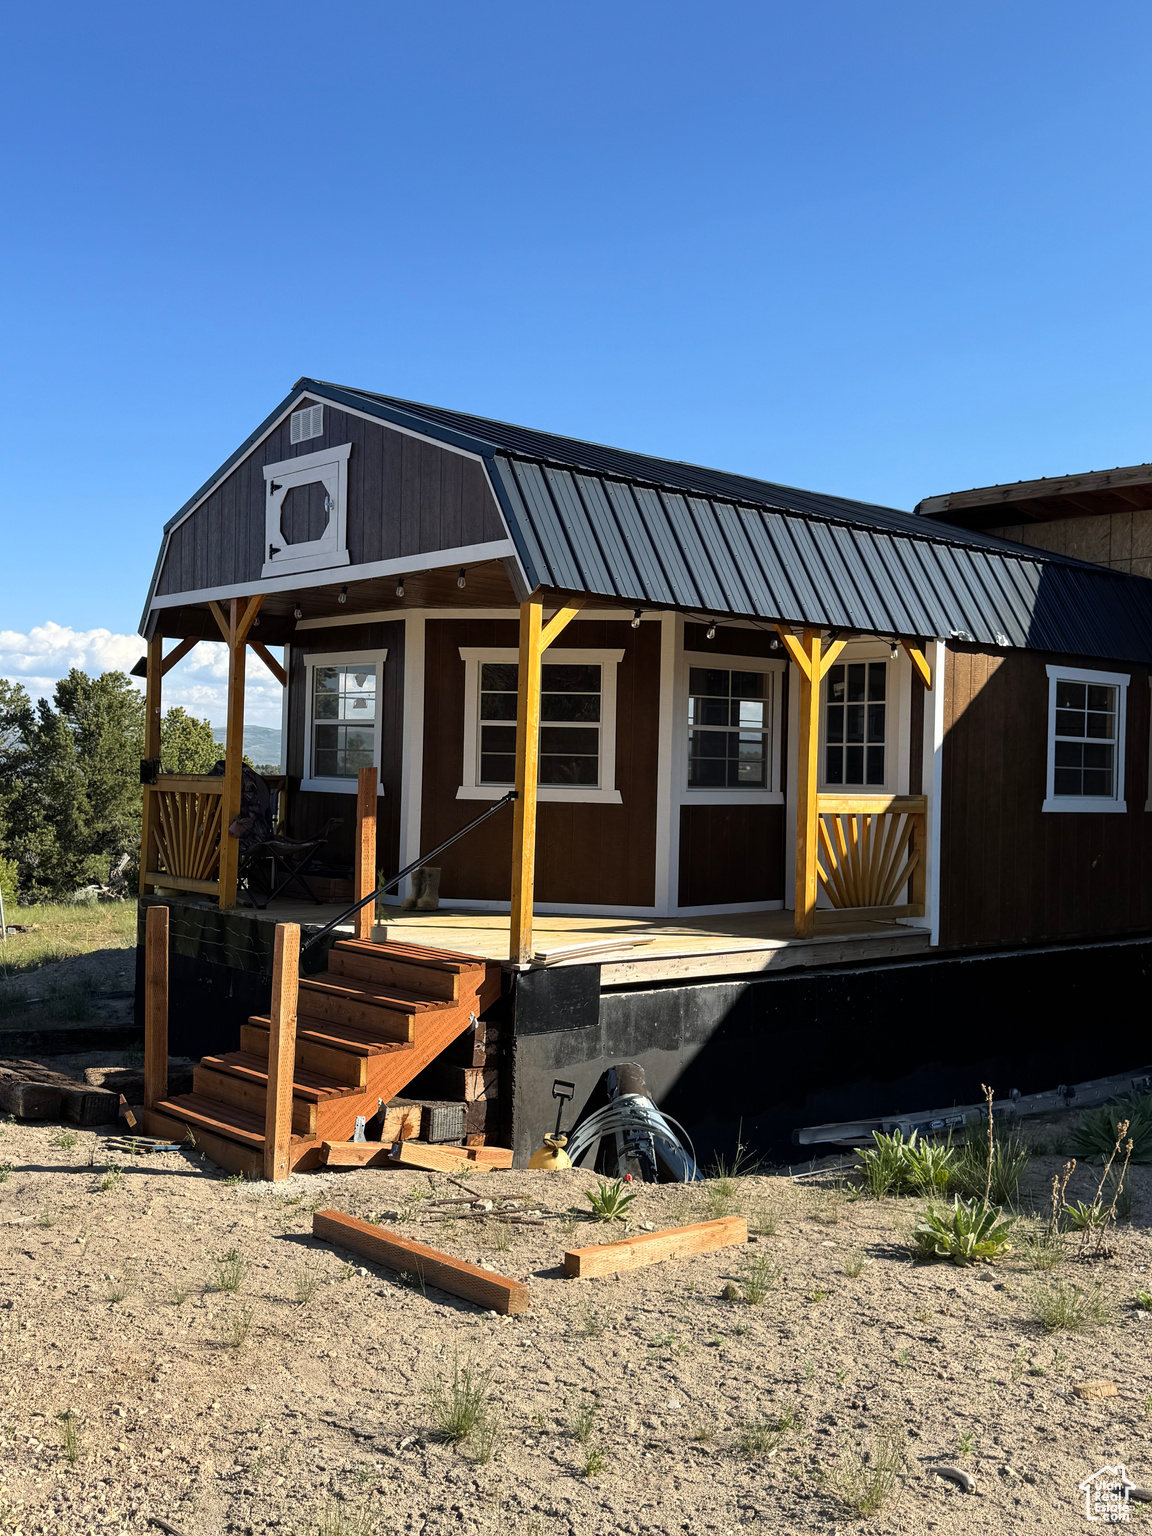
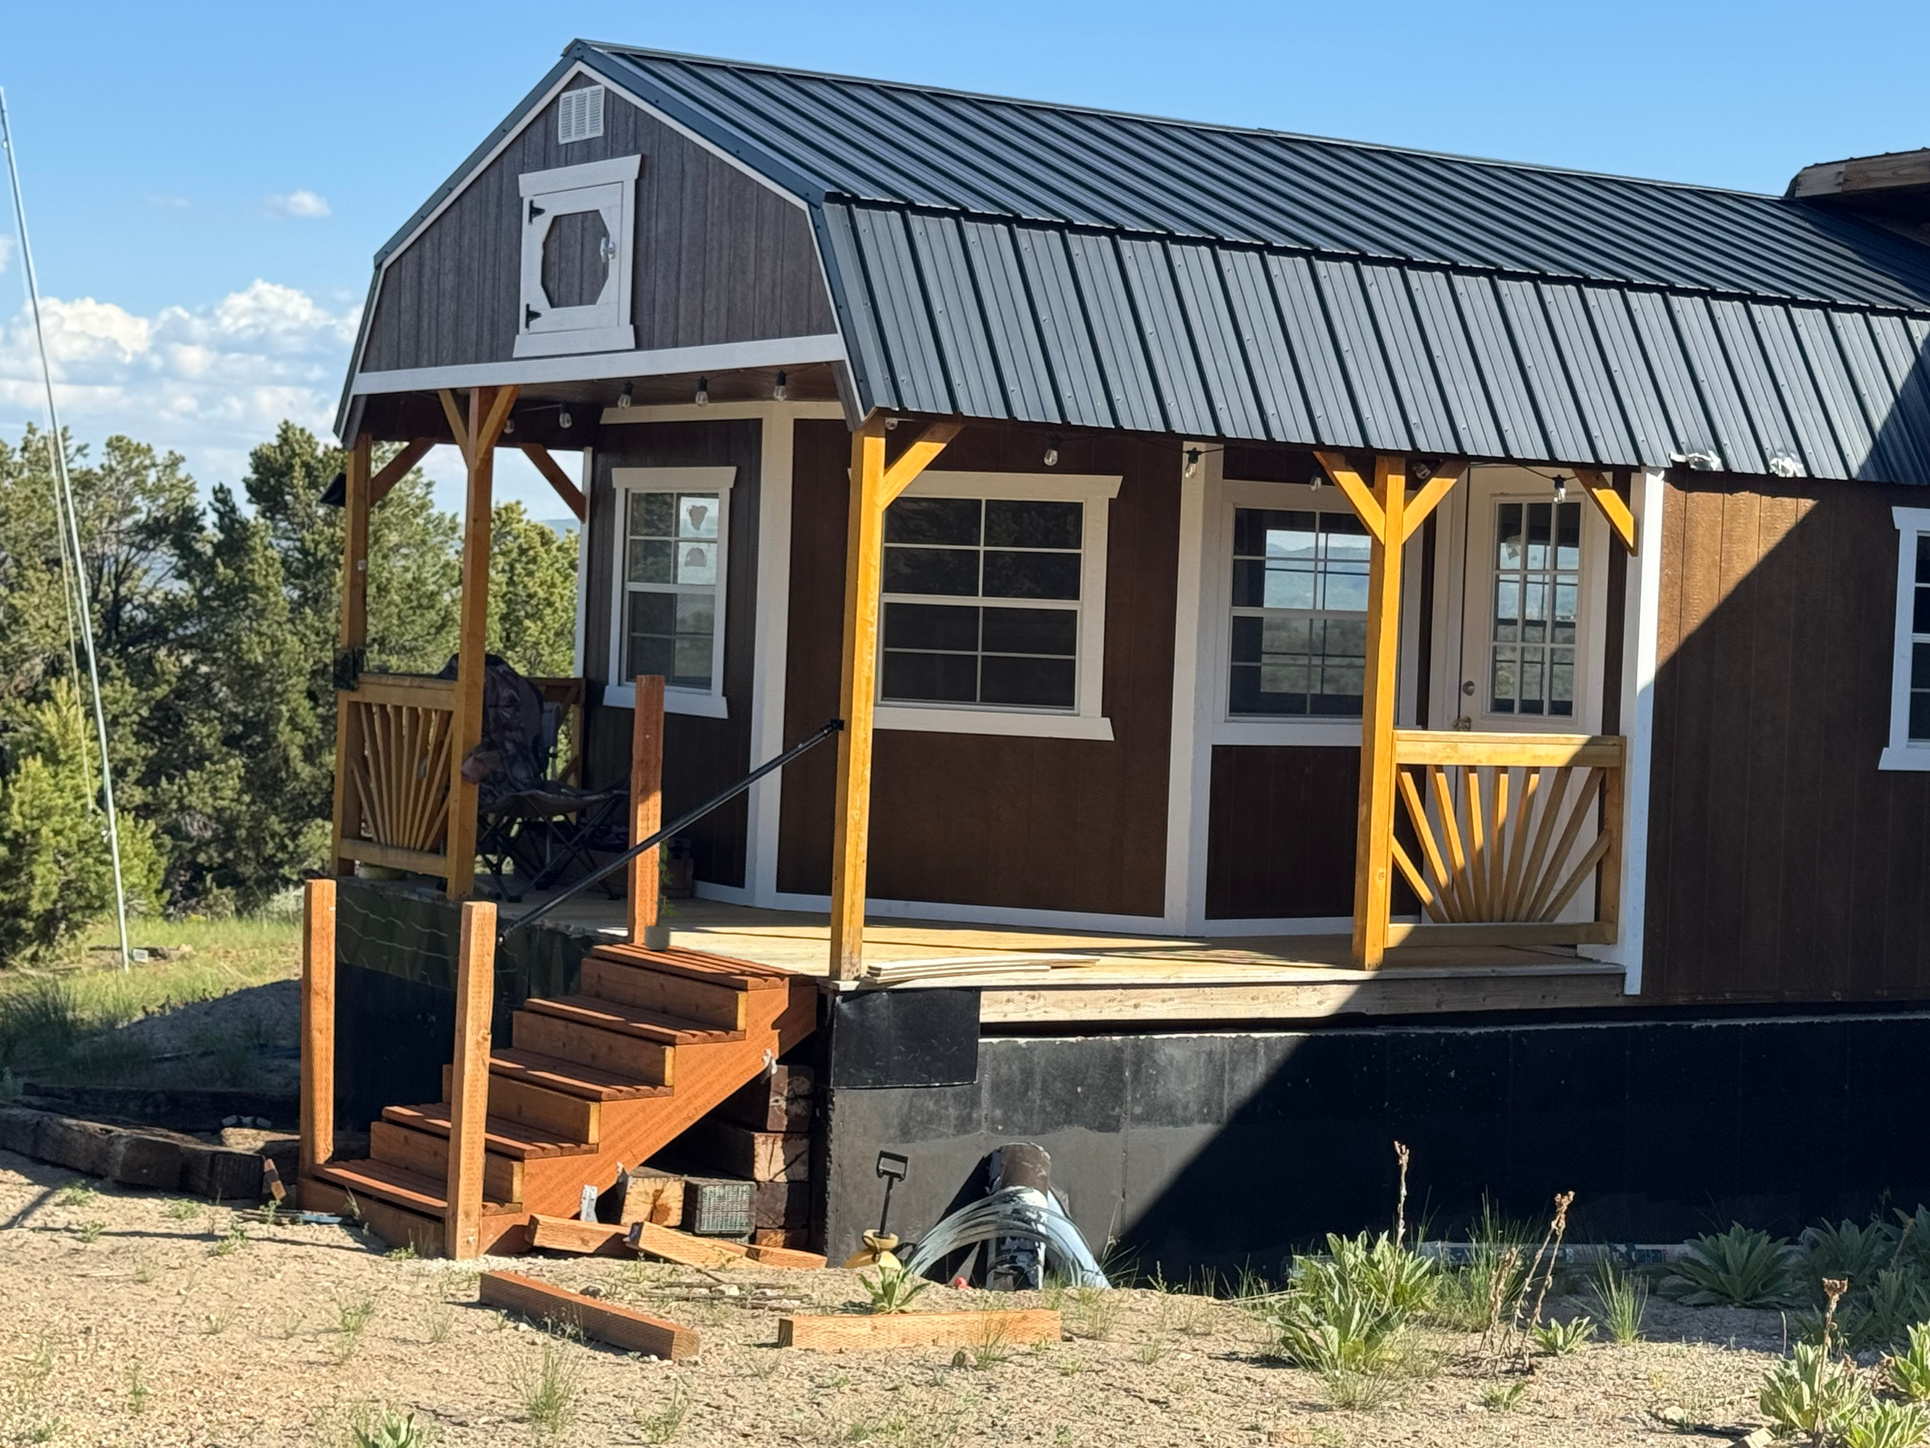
boots: present [401,866,441,910] -> none [742,838,815,911]

